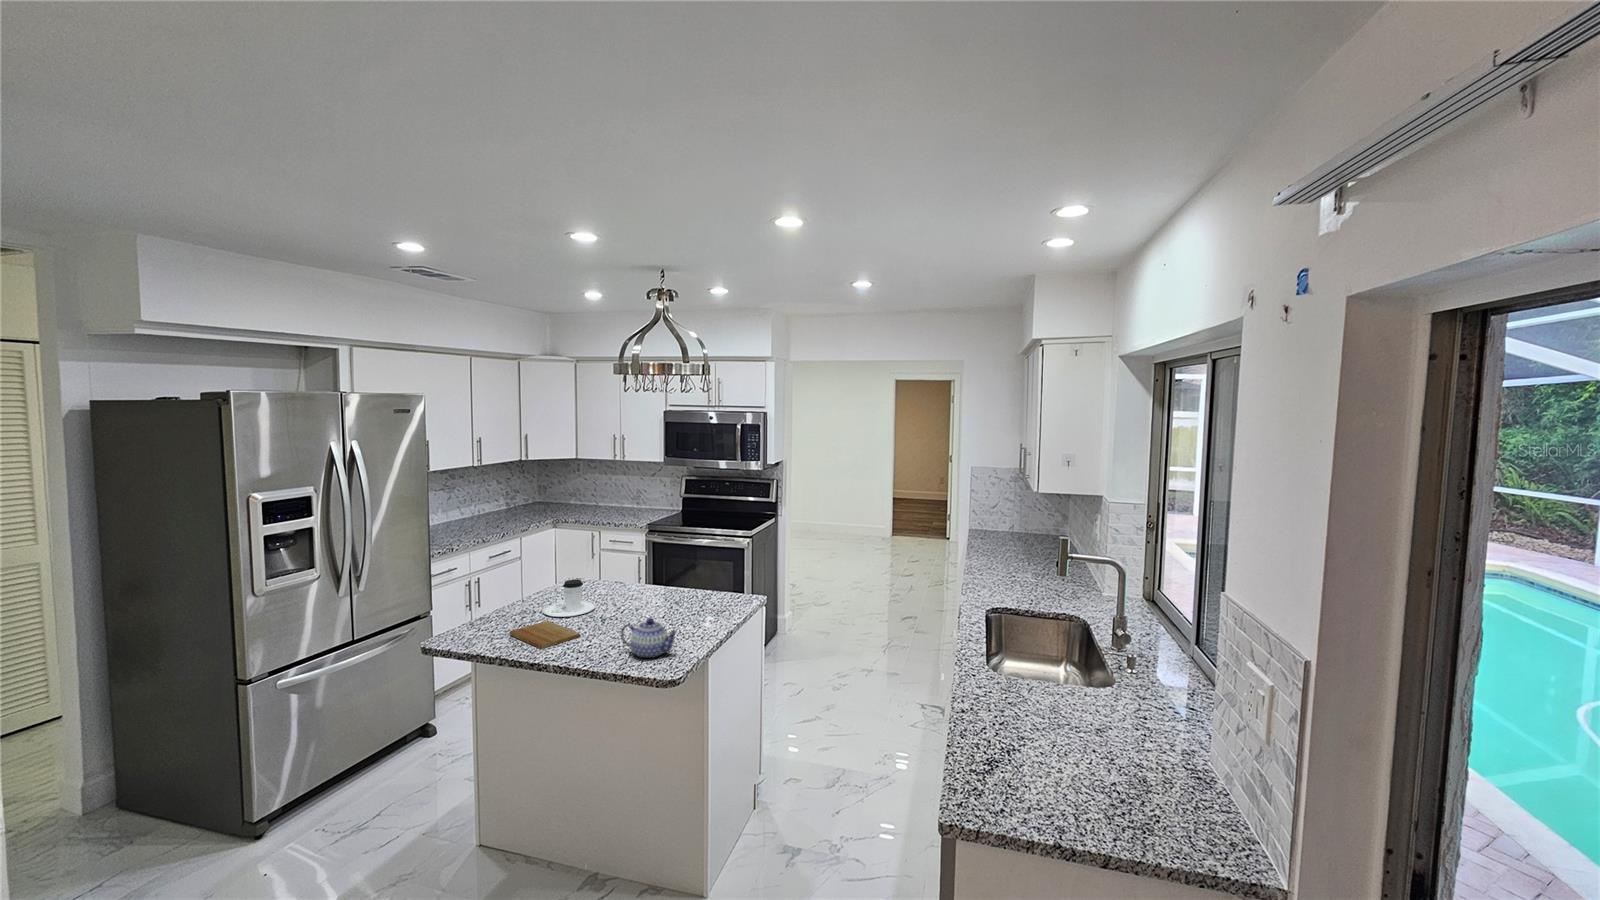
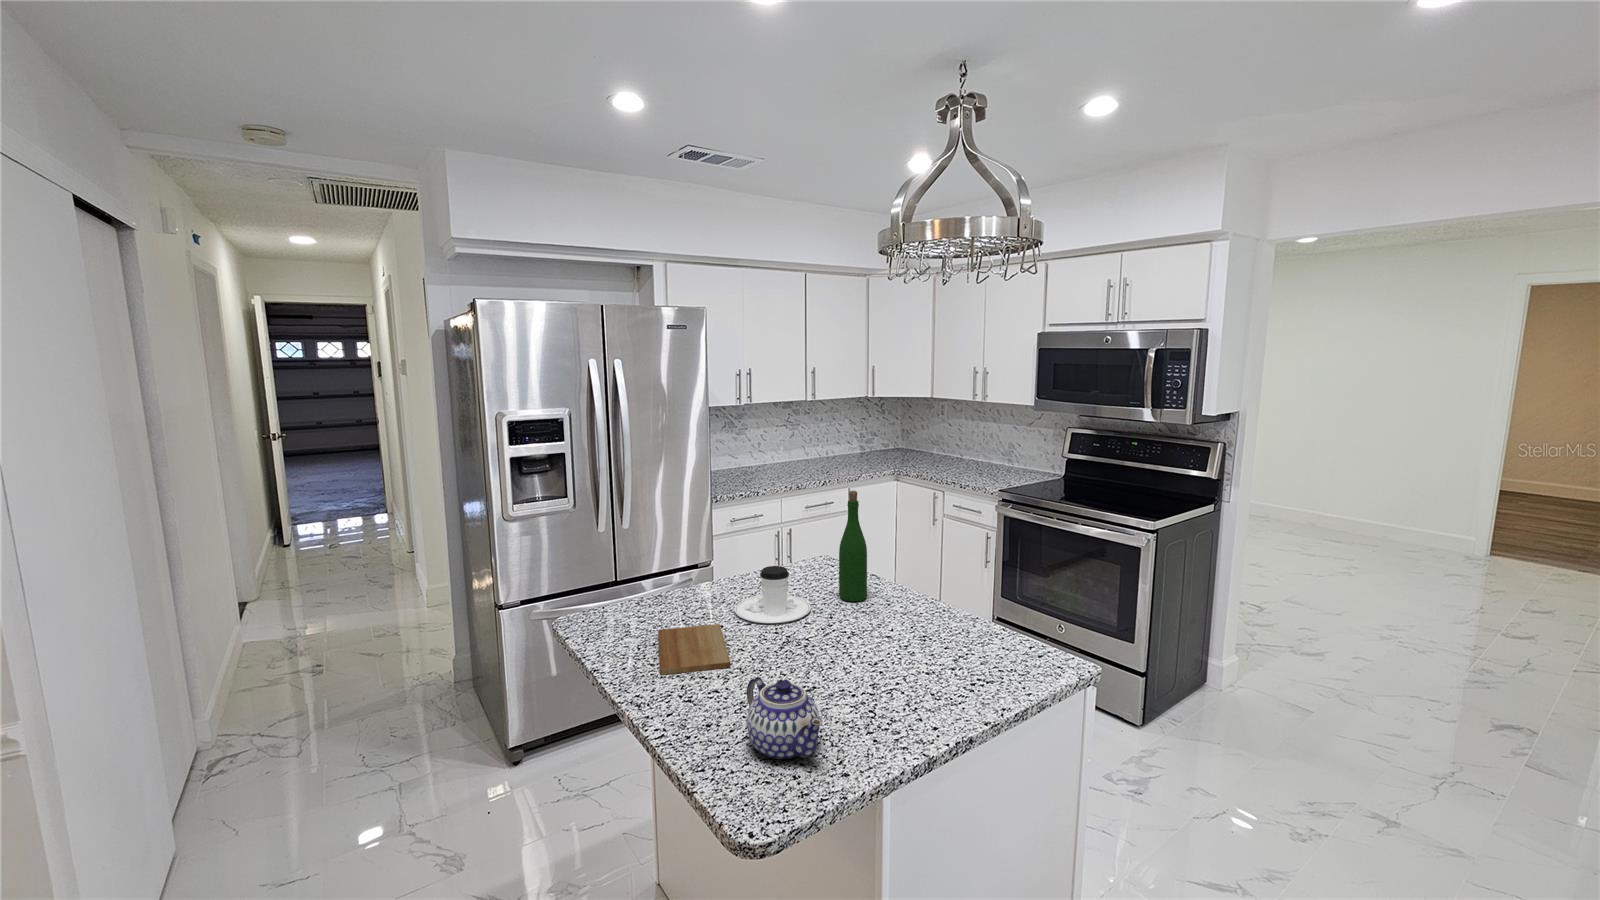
wine bottle: none [604,526,622,597] -> present [839,491,867,602]

